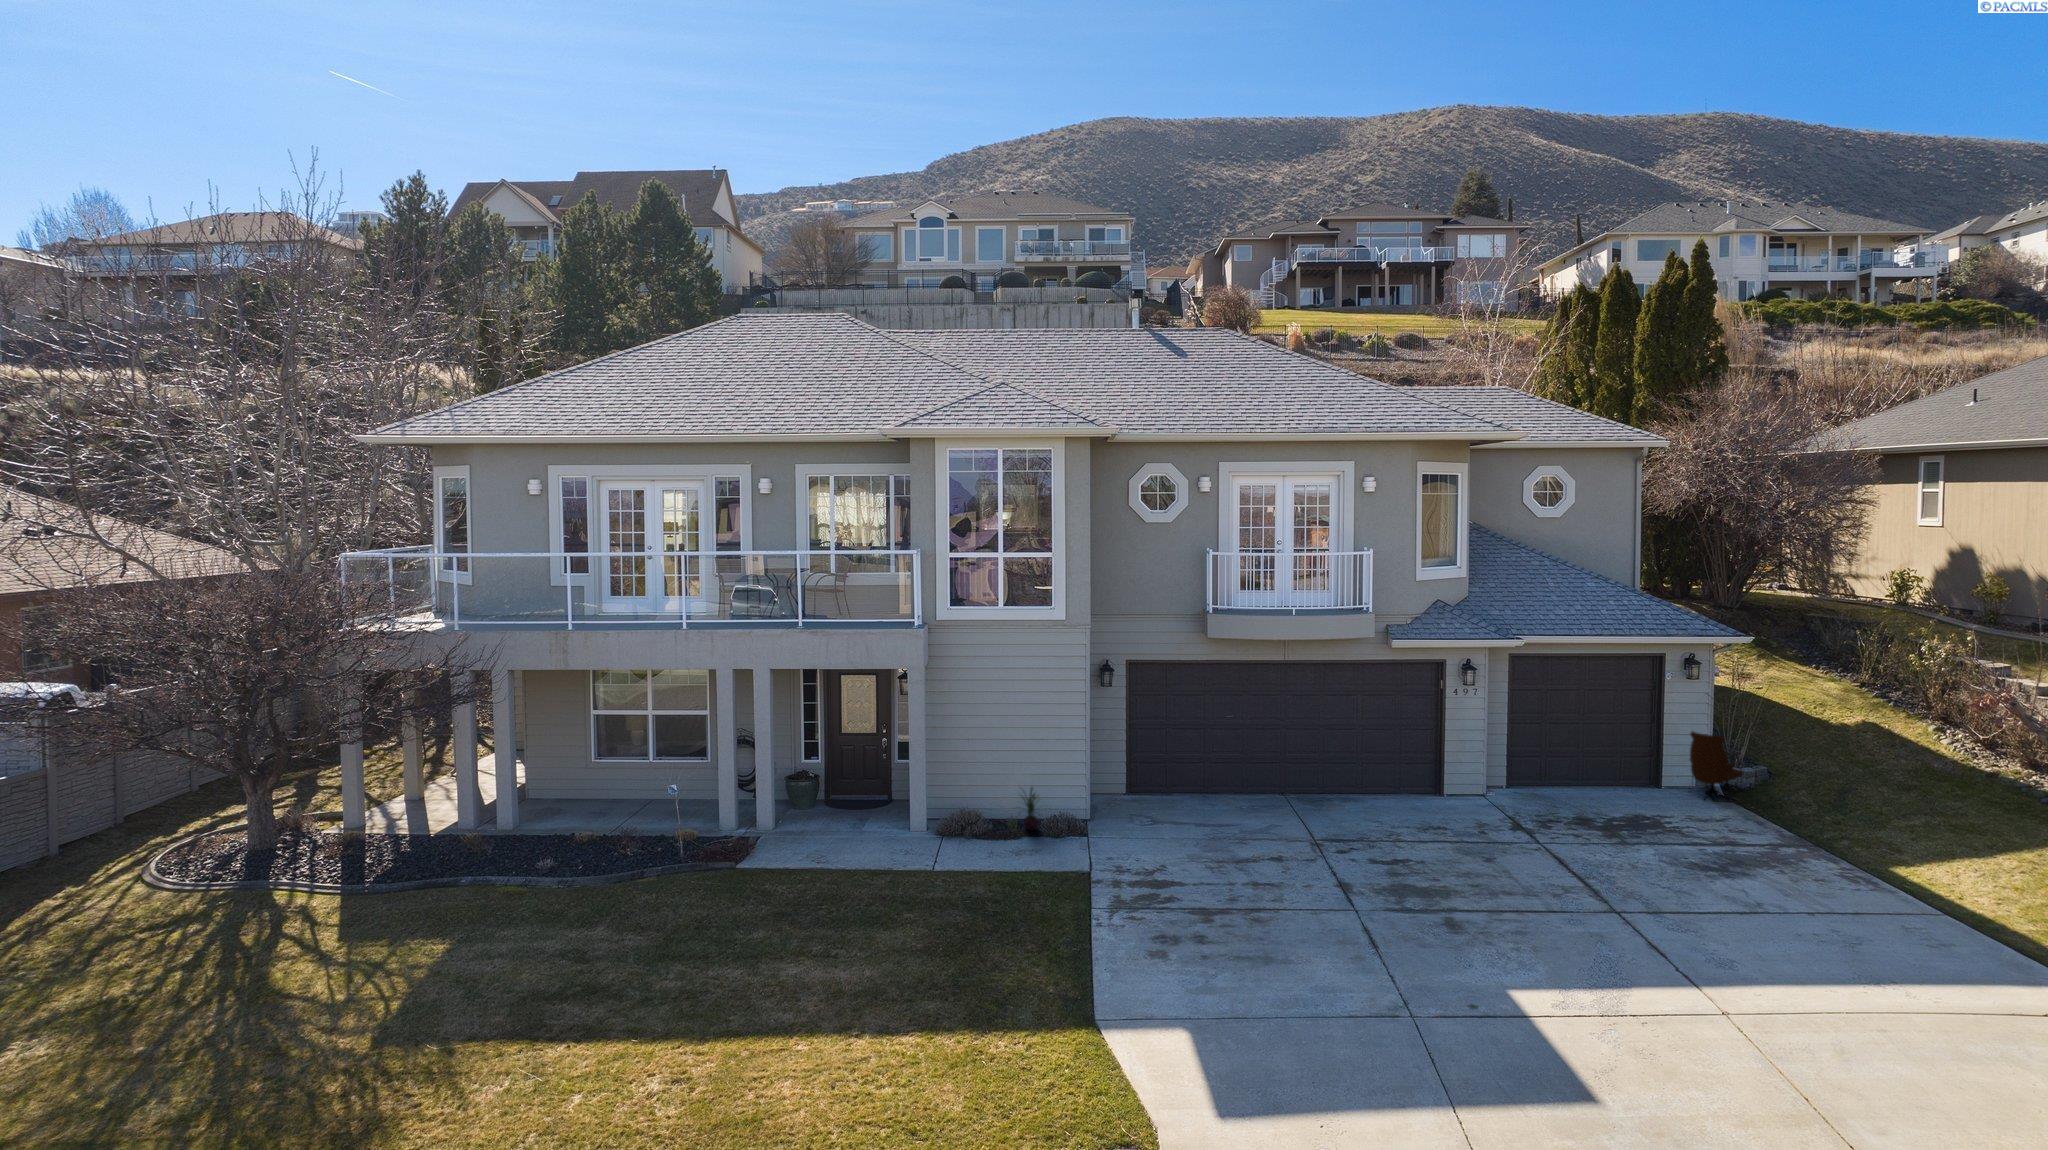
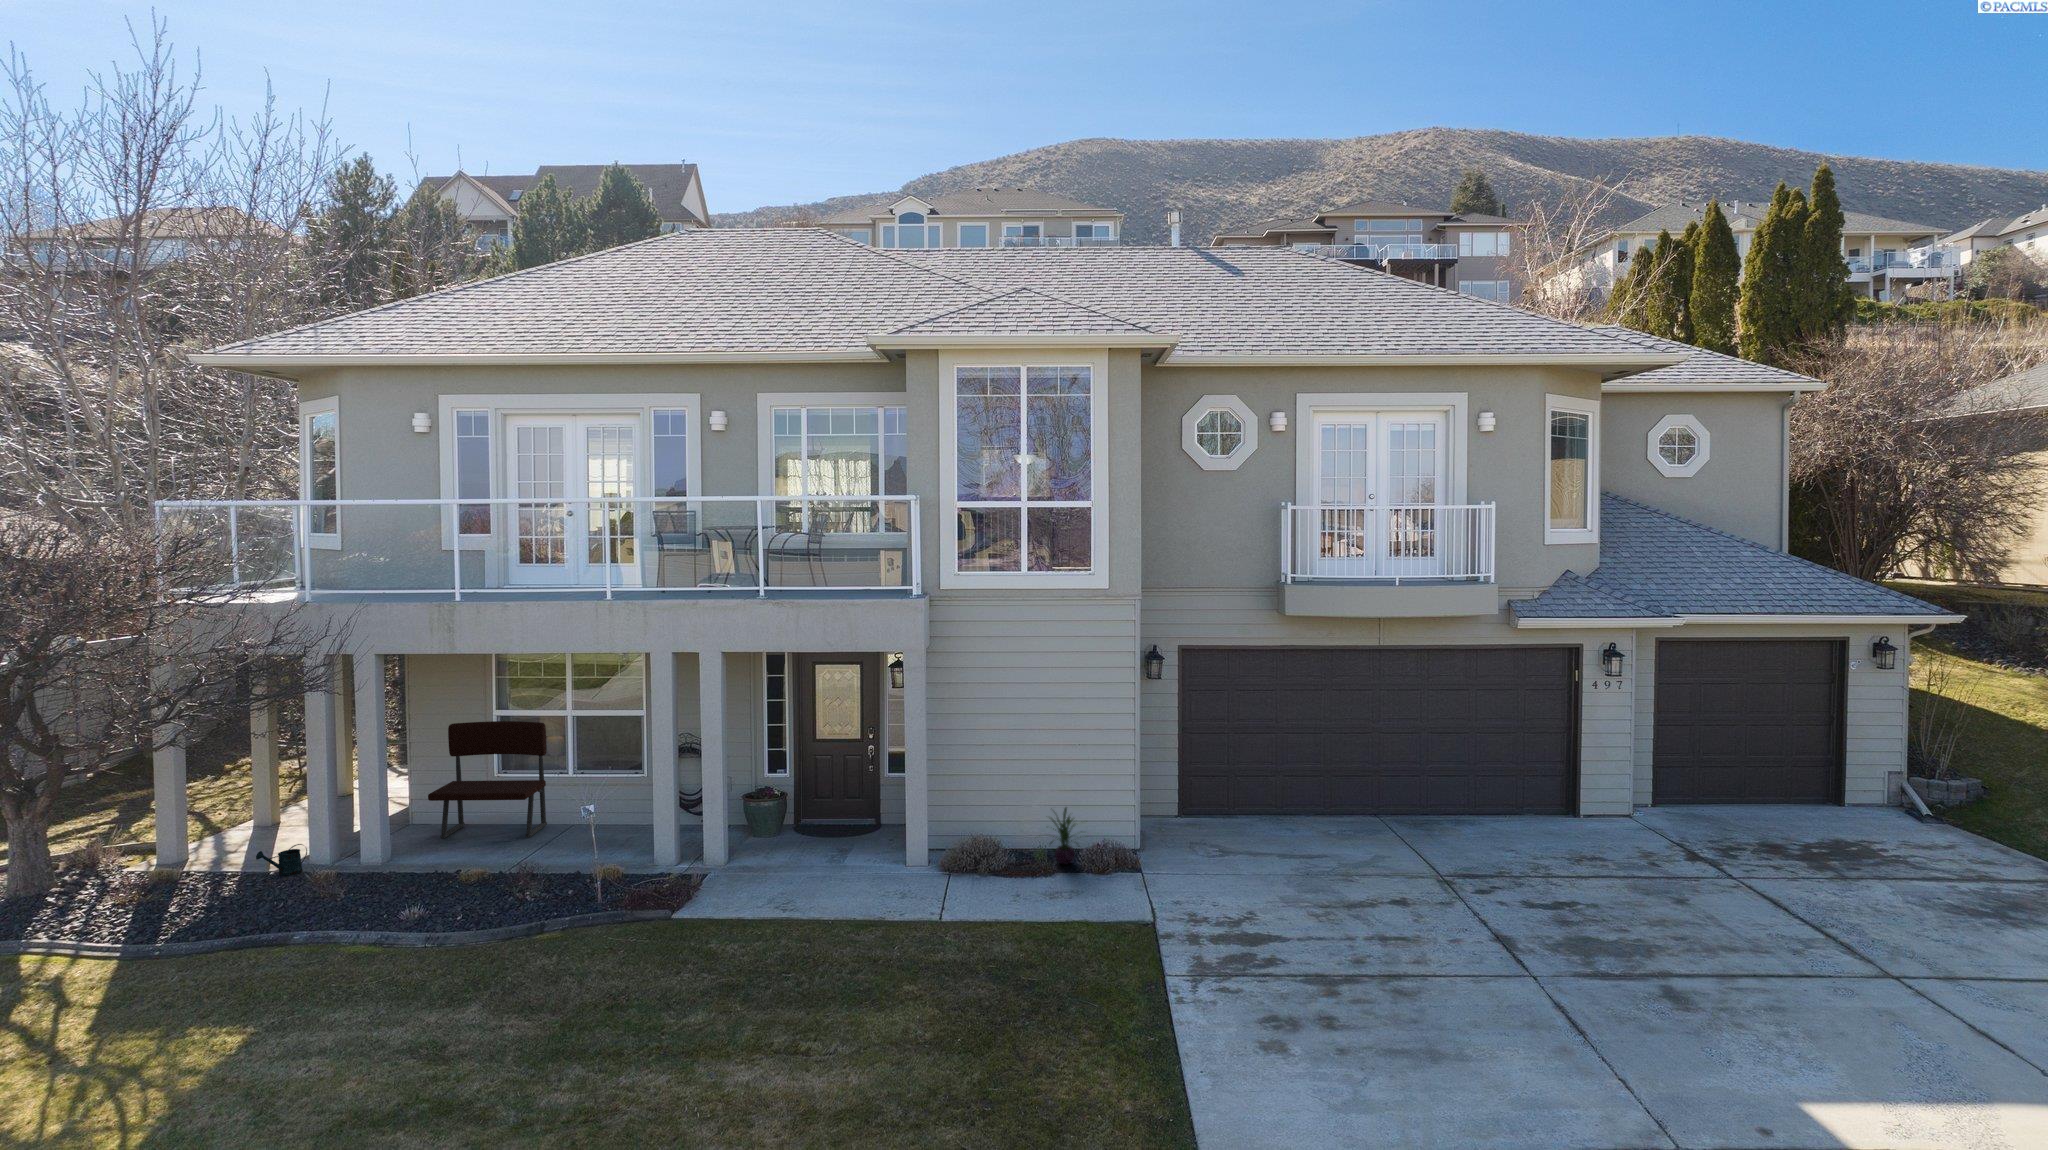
bench: none [546,718,635,809] -> present [428,721,547,839]
lounge chair: present [1690,732,1743,799] -> none [1887,734,1956,823]
watering can: none [423,812,459,836] -> present [256,844,307,875]

